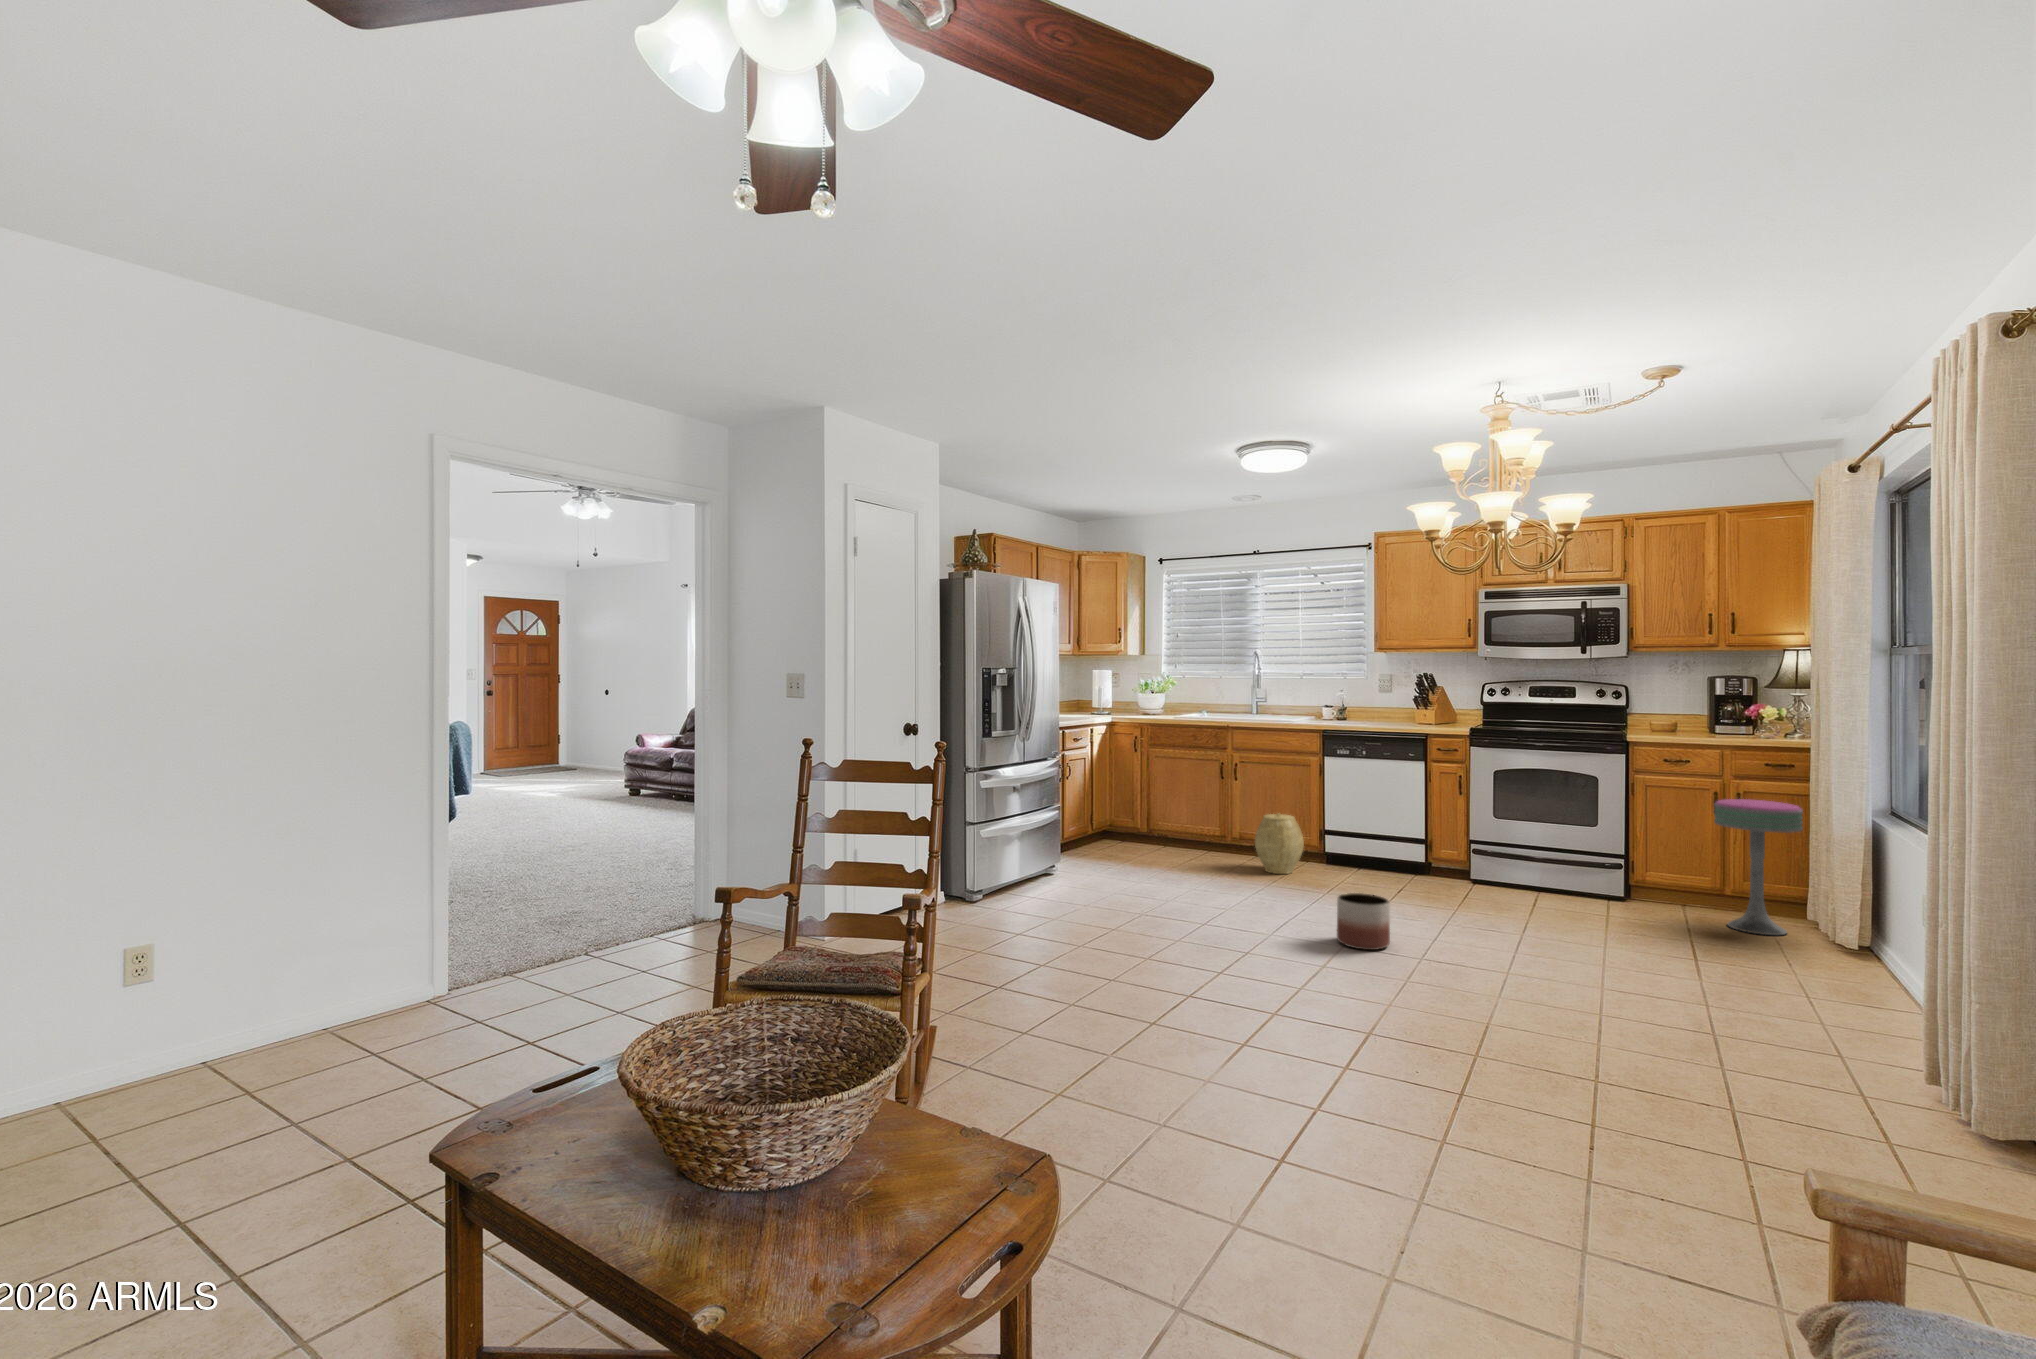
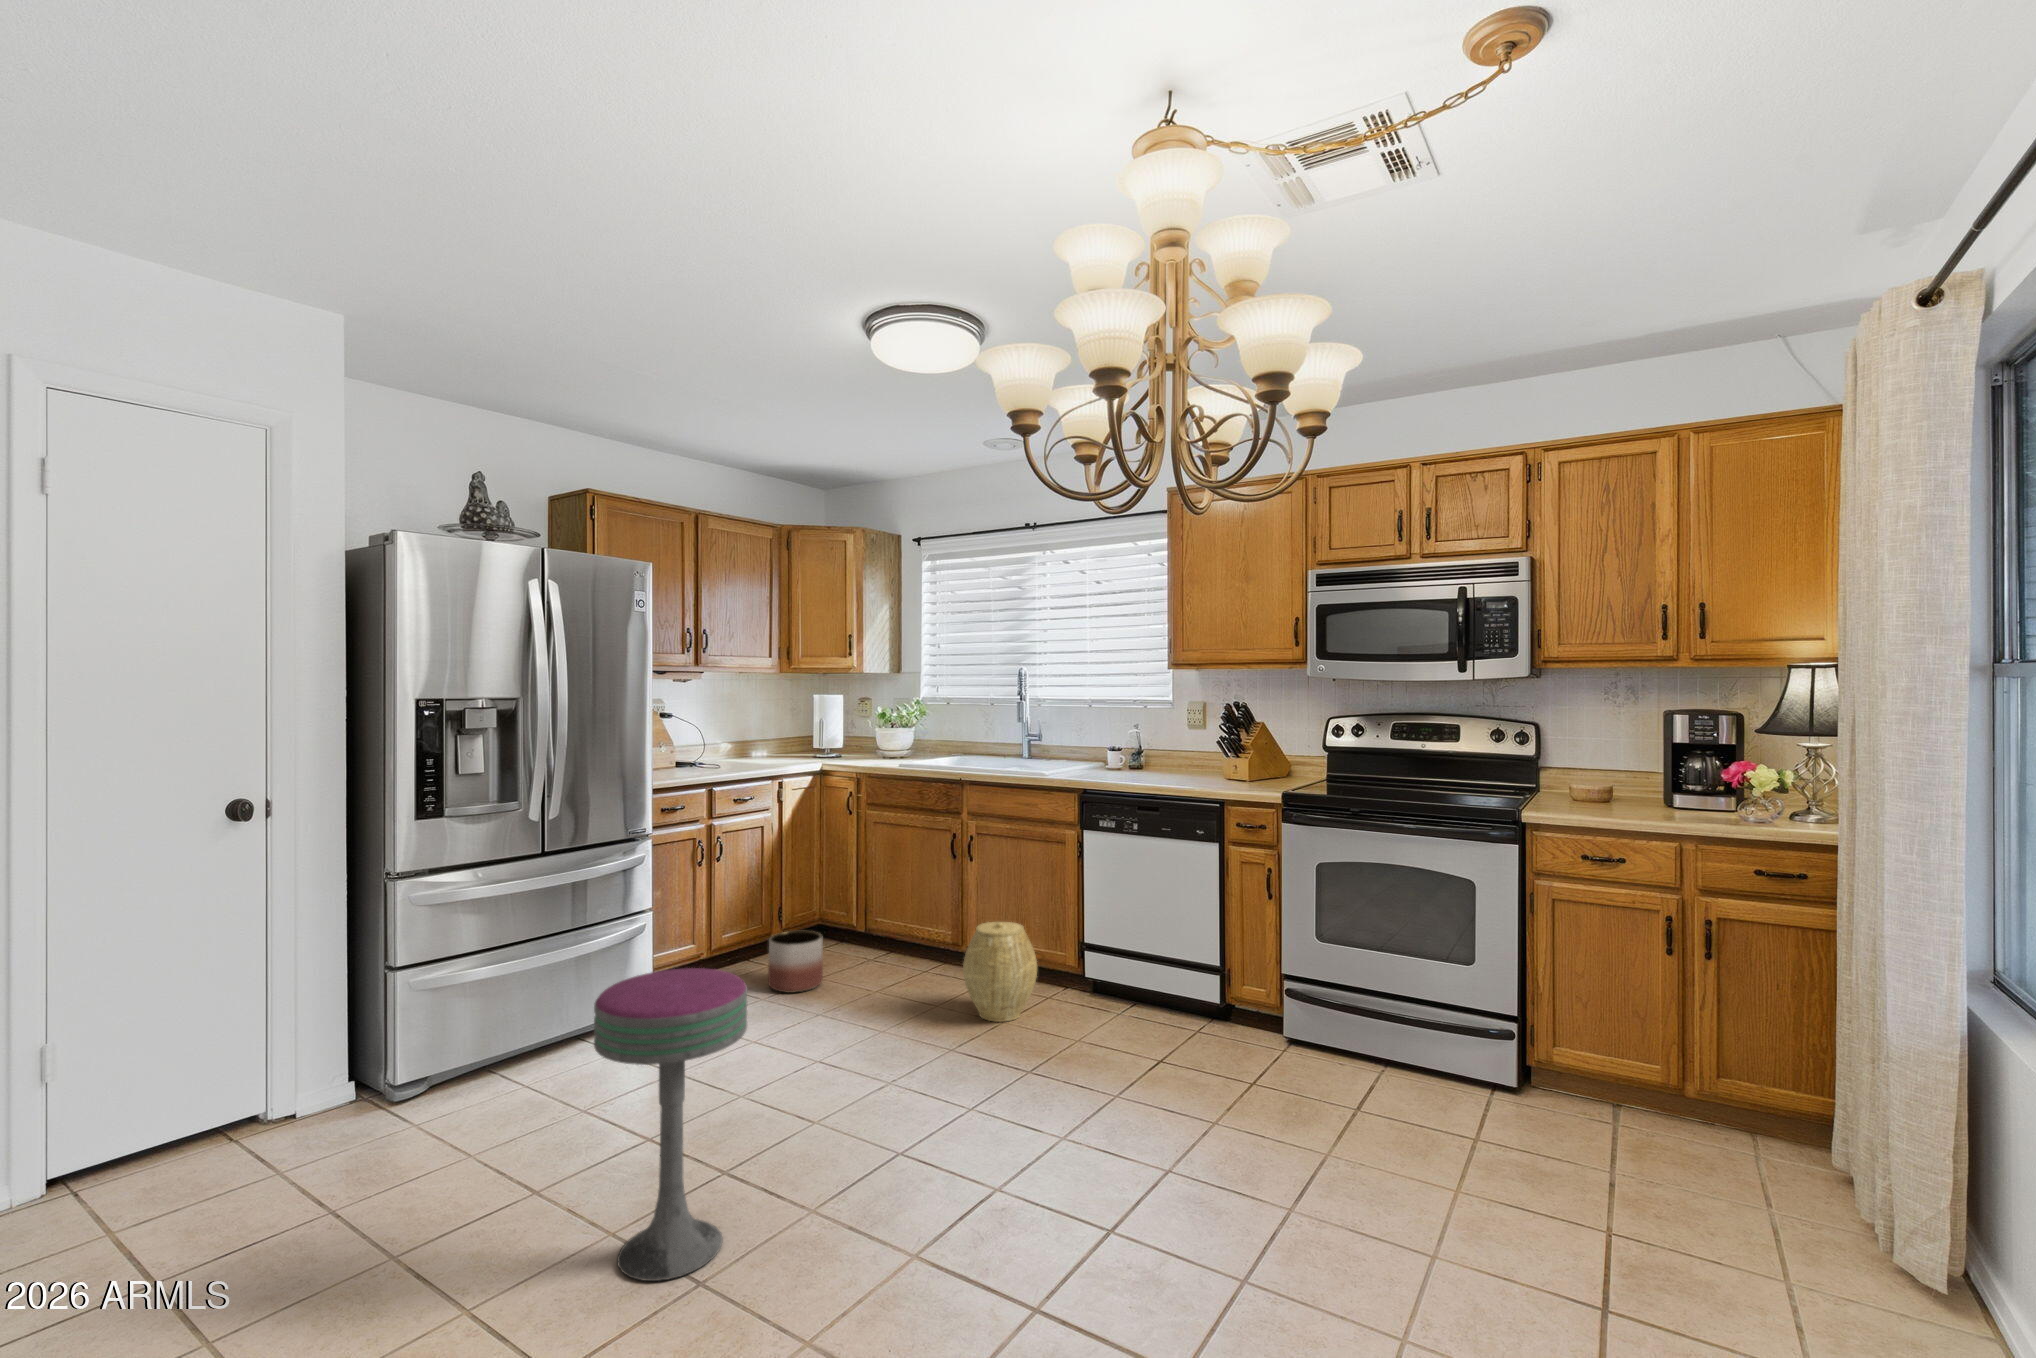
bar stool: present [1714,799,1803,935] -> present [594,968,748,1281]
planter: present [1337,893,1390,950] -> present [768,931,823,993]

